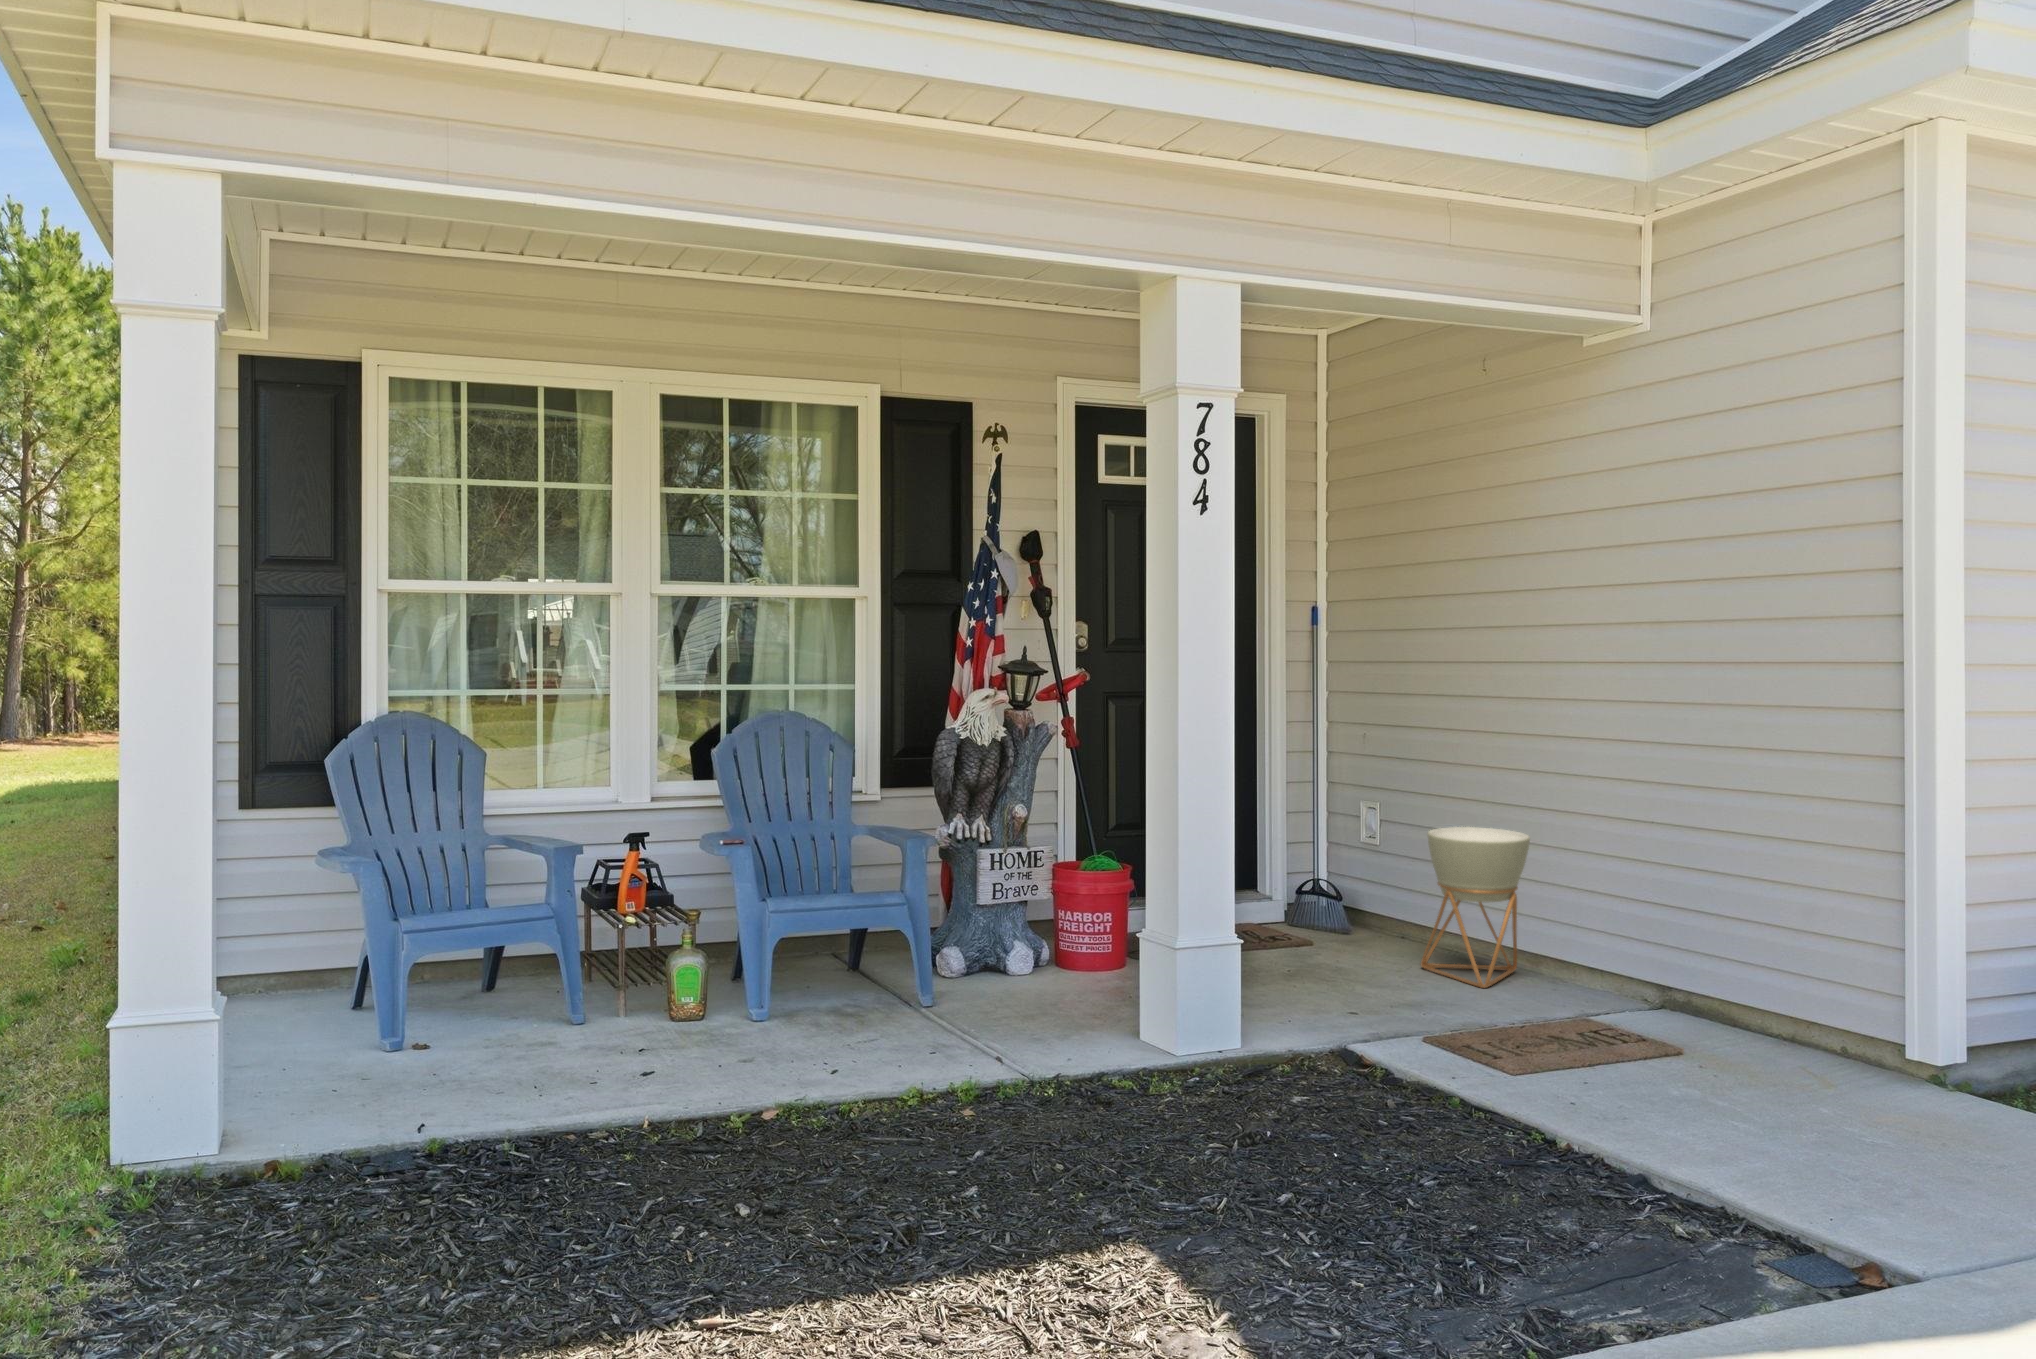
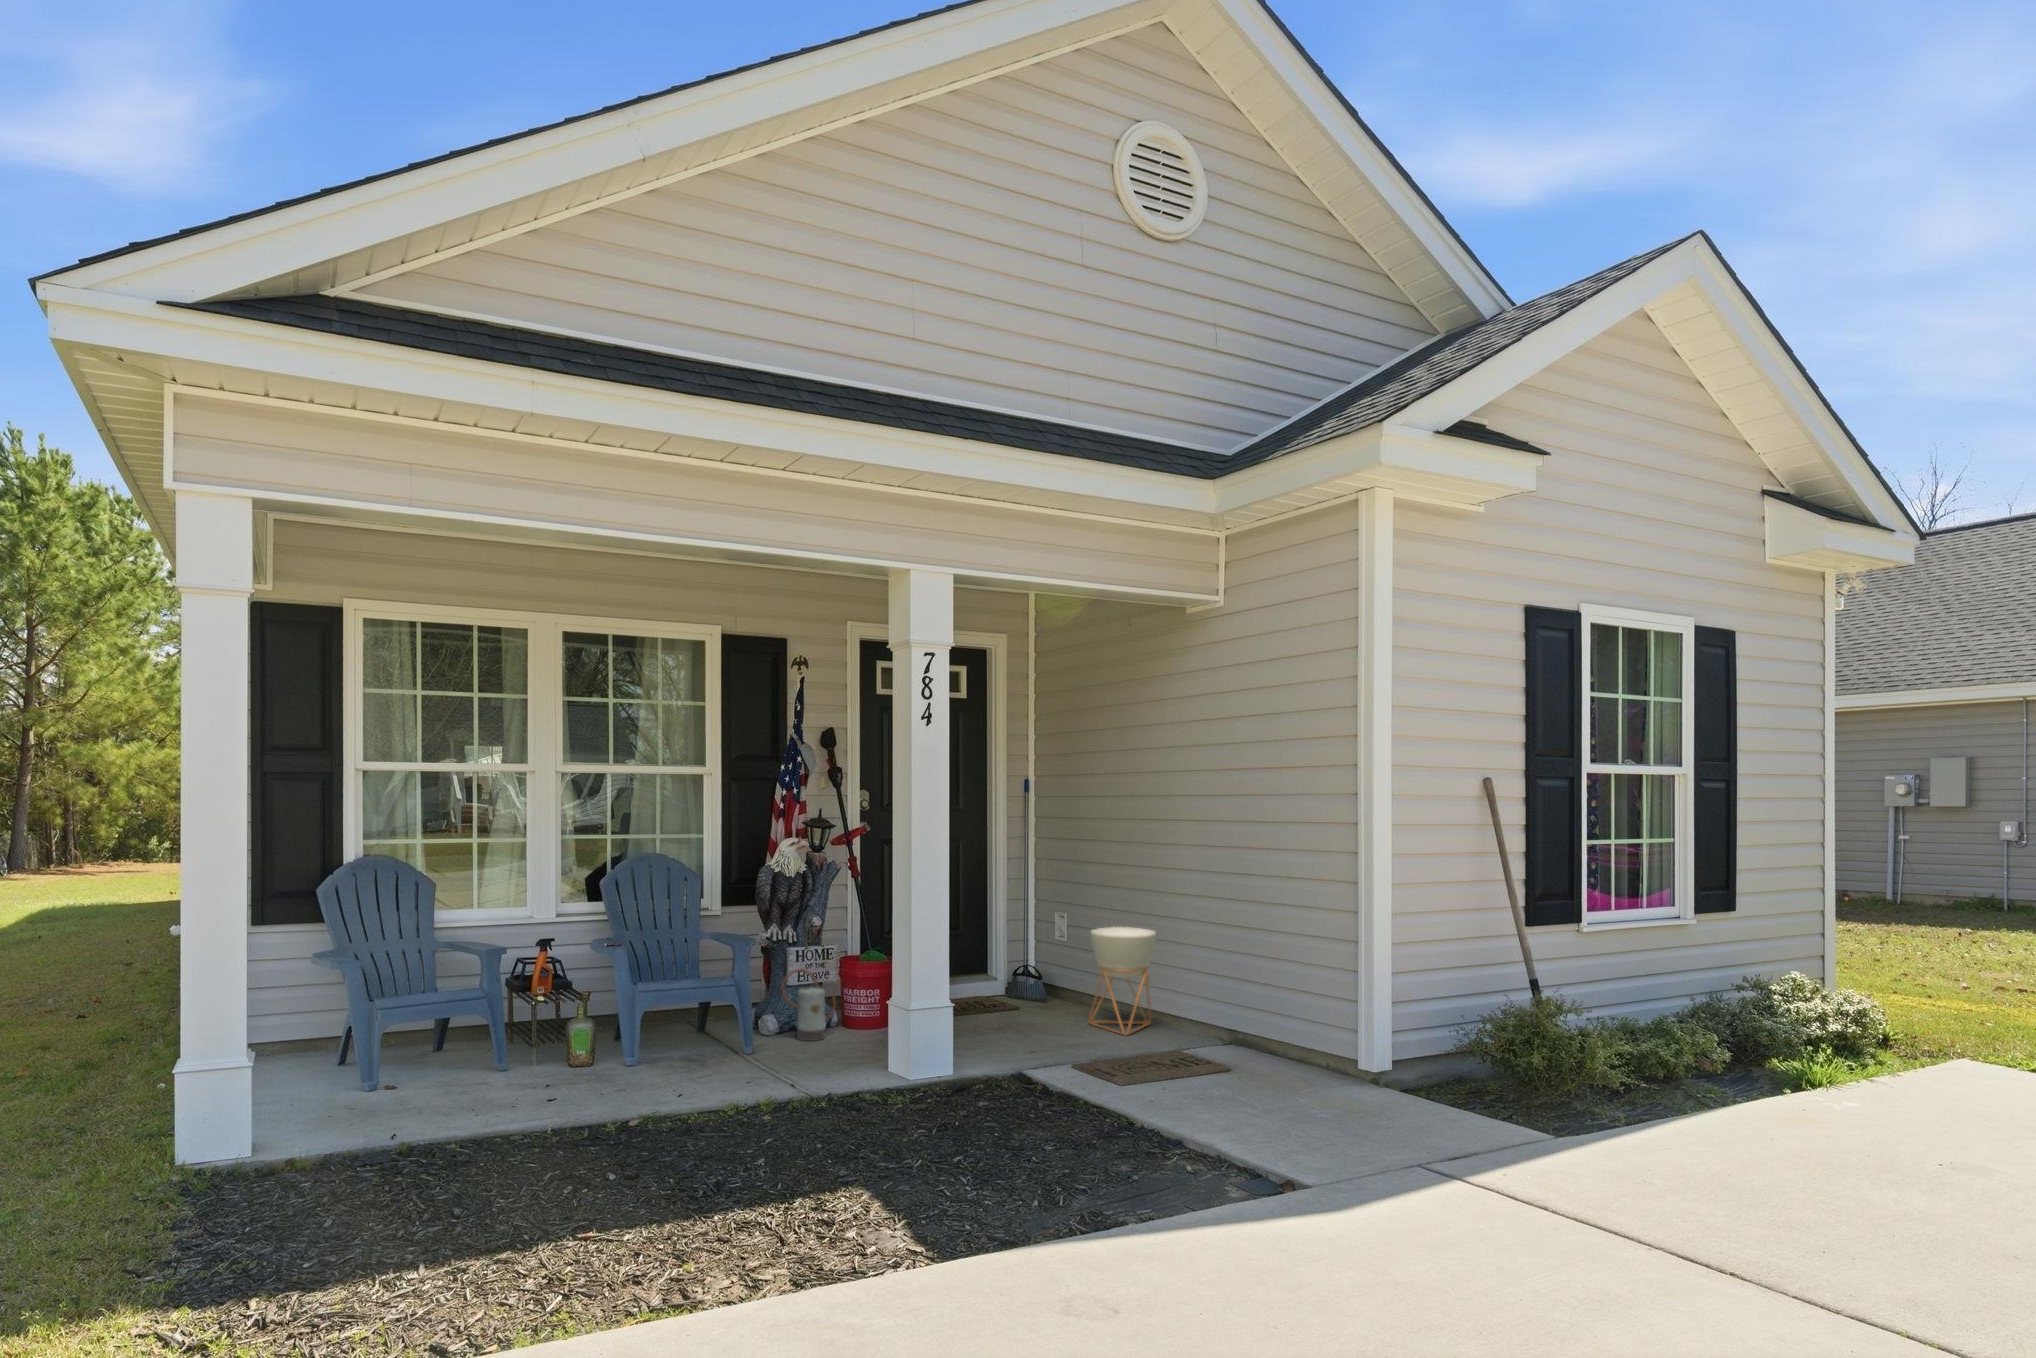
watering can: none [973,881,1060,986] -> present [782,969,841,1041]

